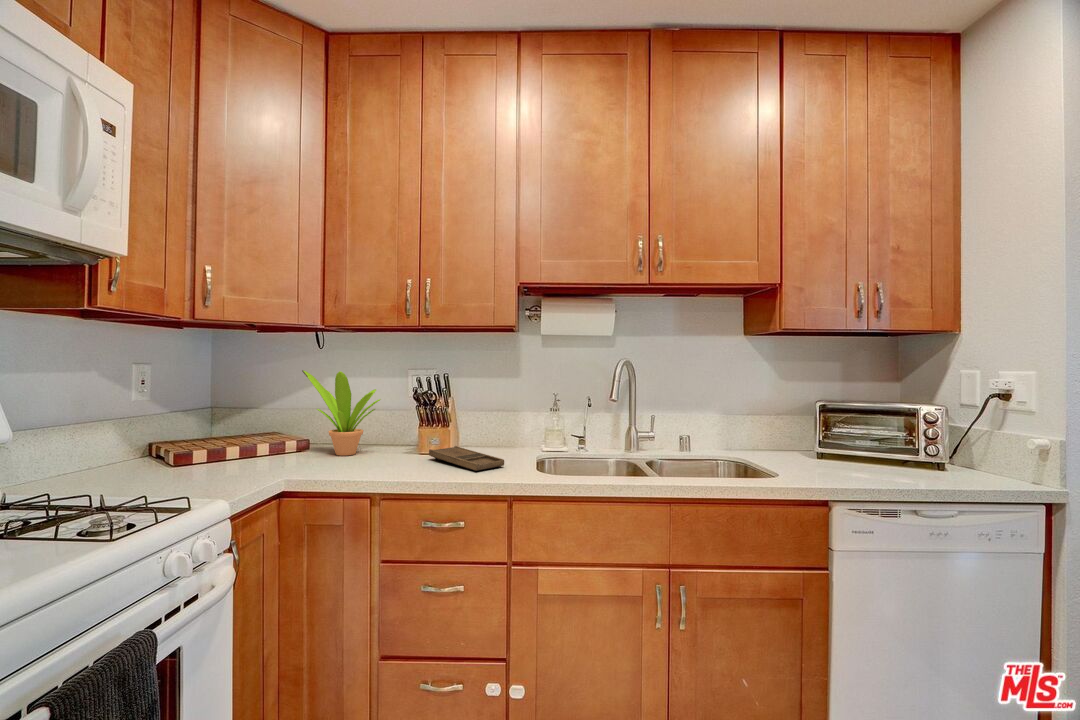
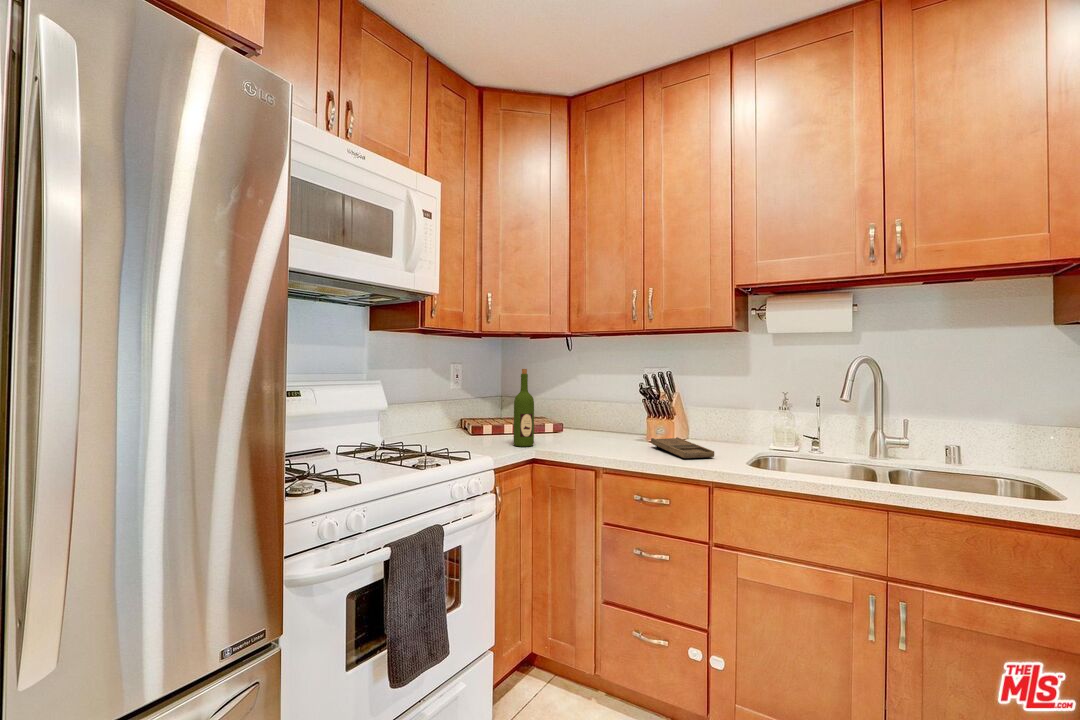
potted plant: present [302,370,381,456] -> none [556,368,614,439]
wine bottle: none [249,372,280,476] -> present [514,369,534,447]

